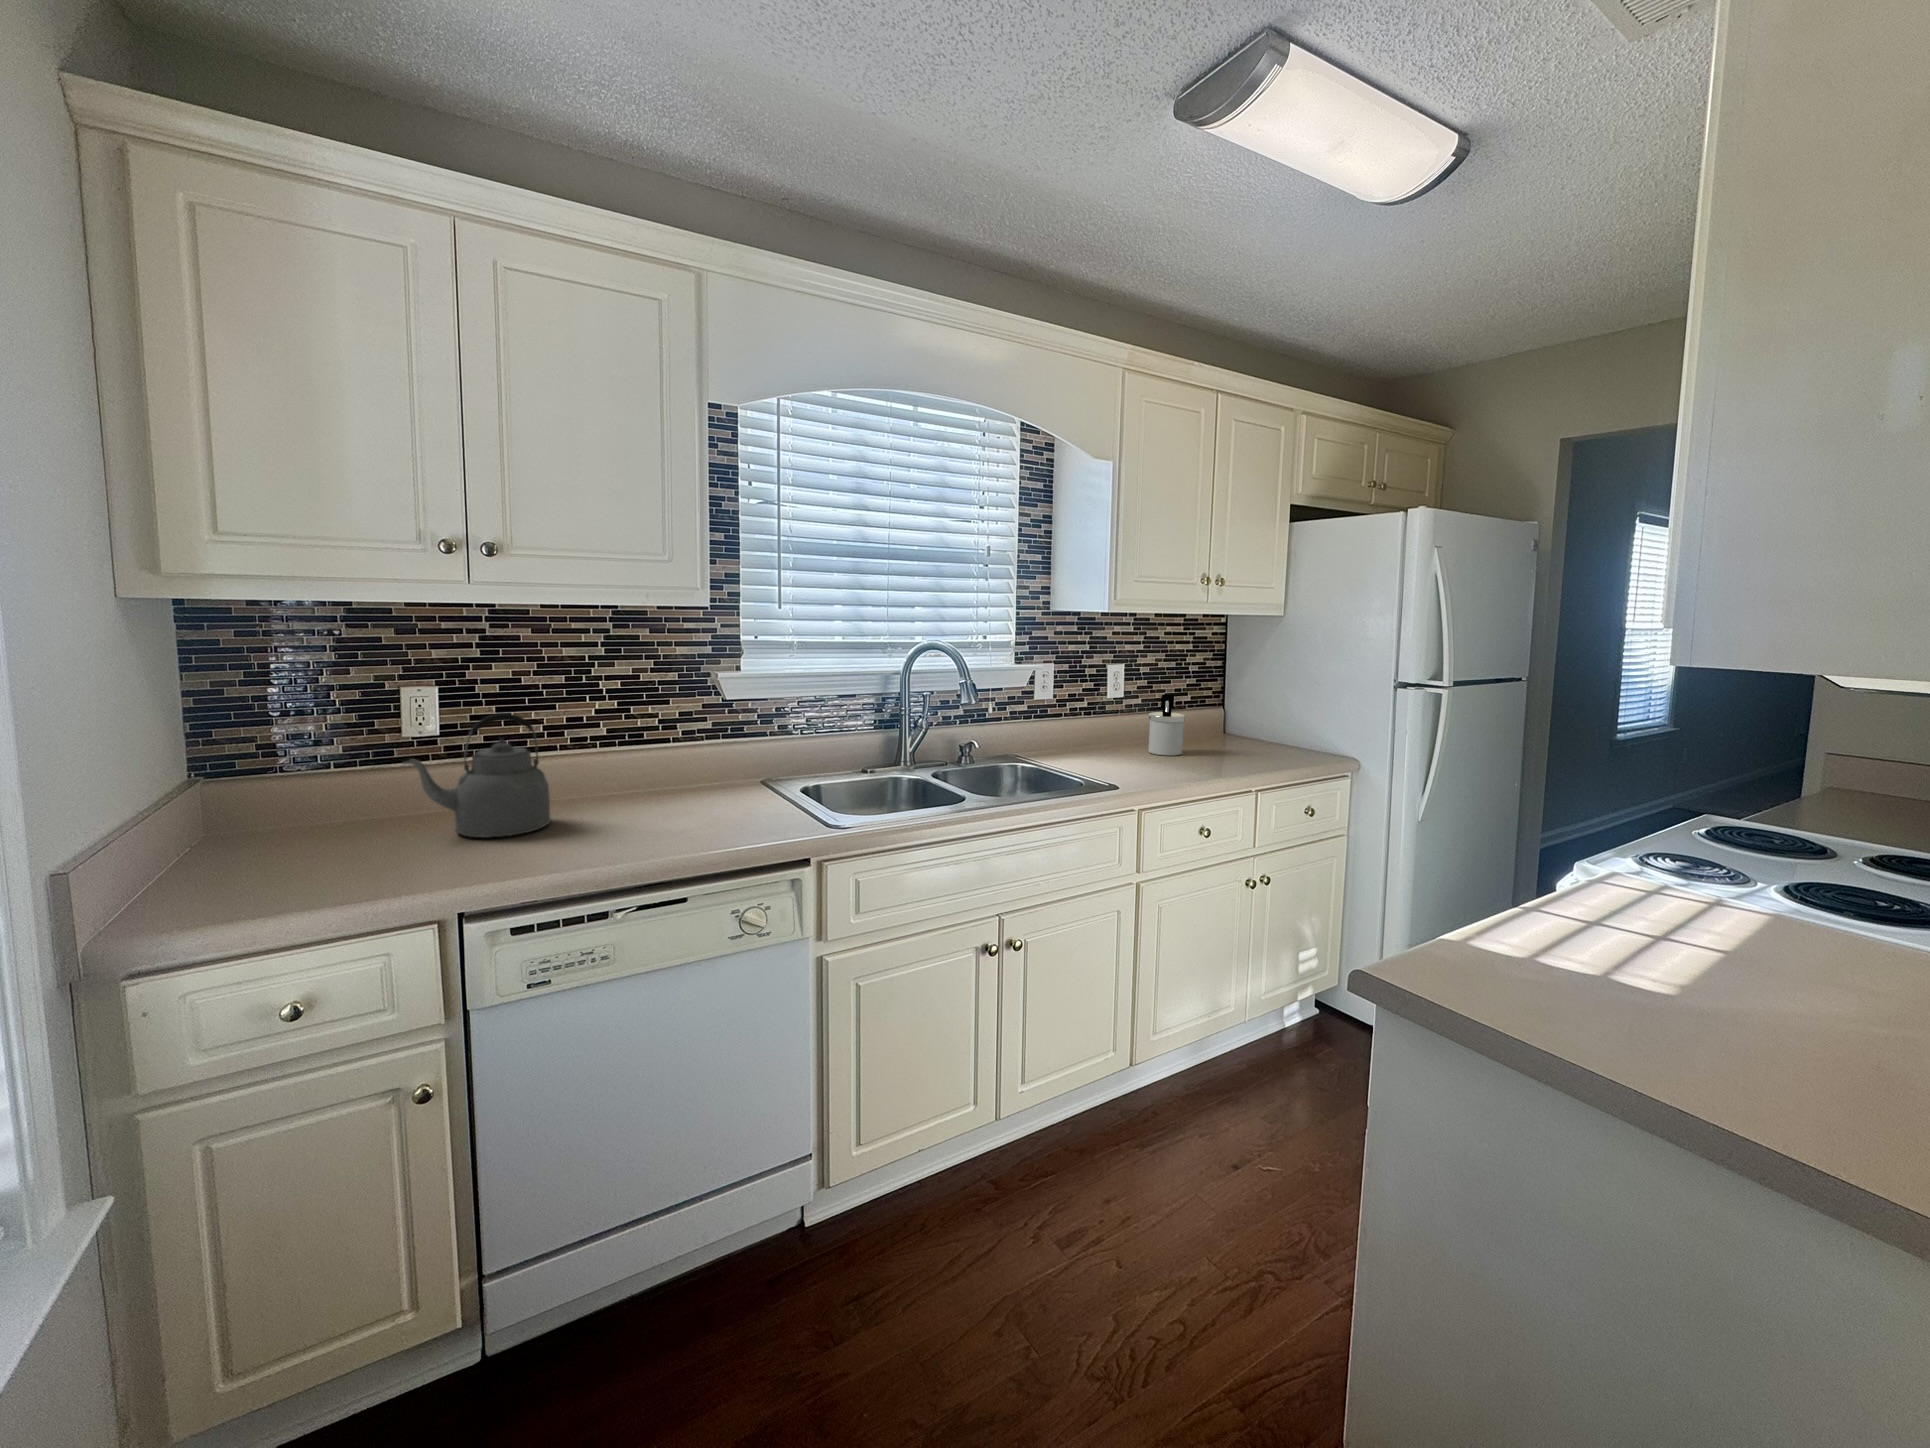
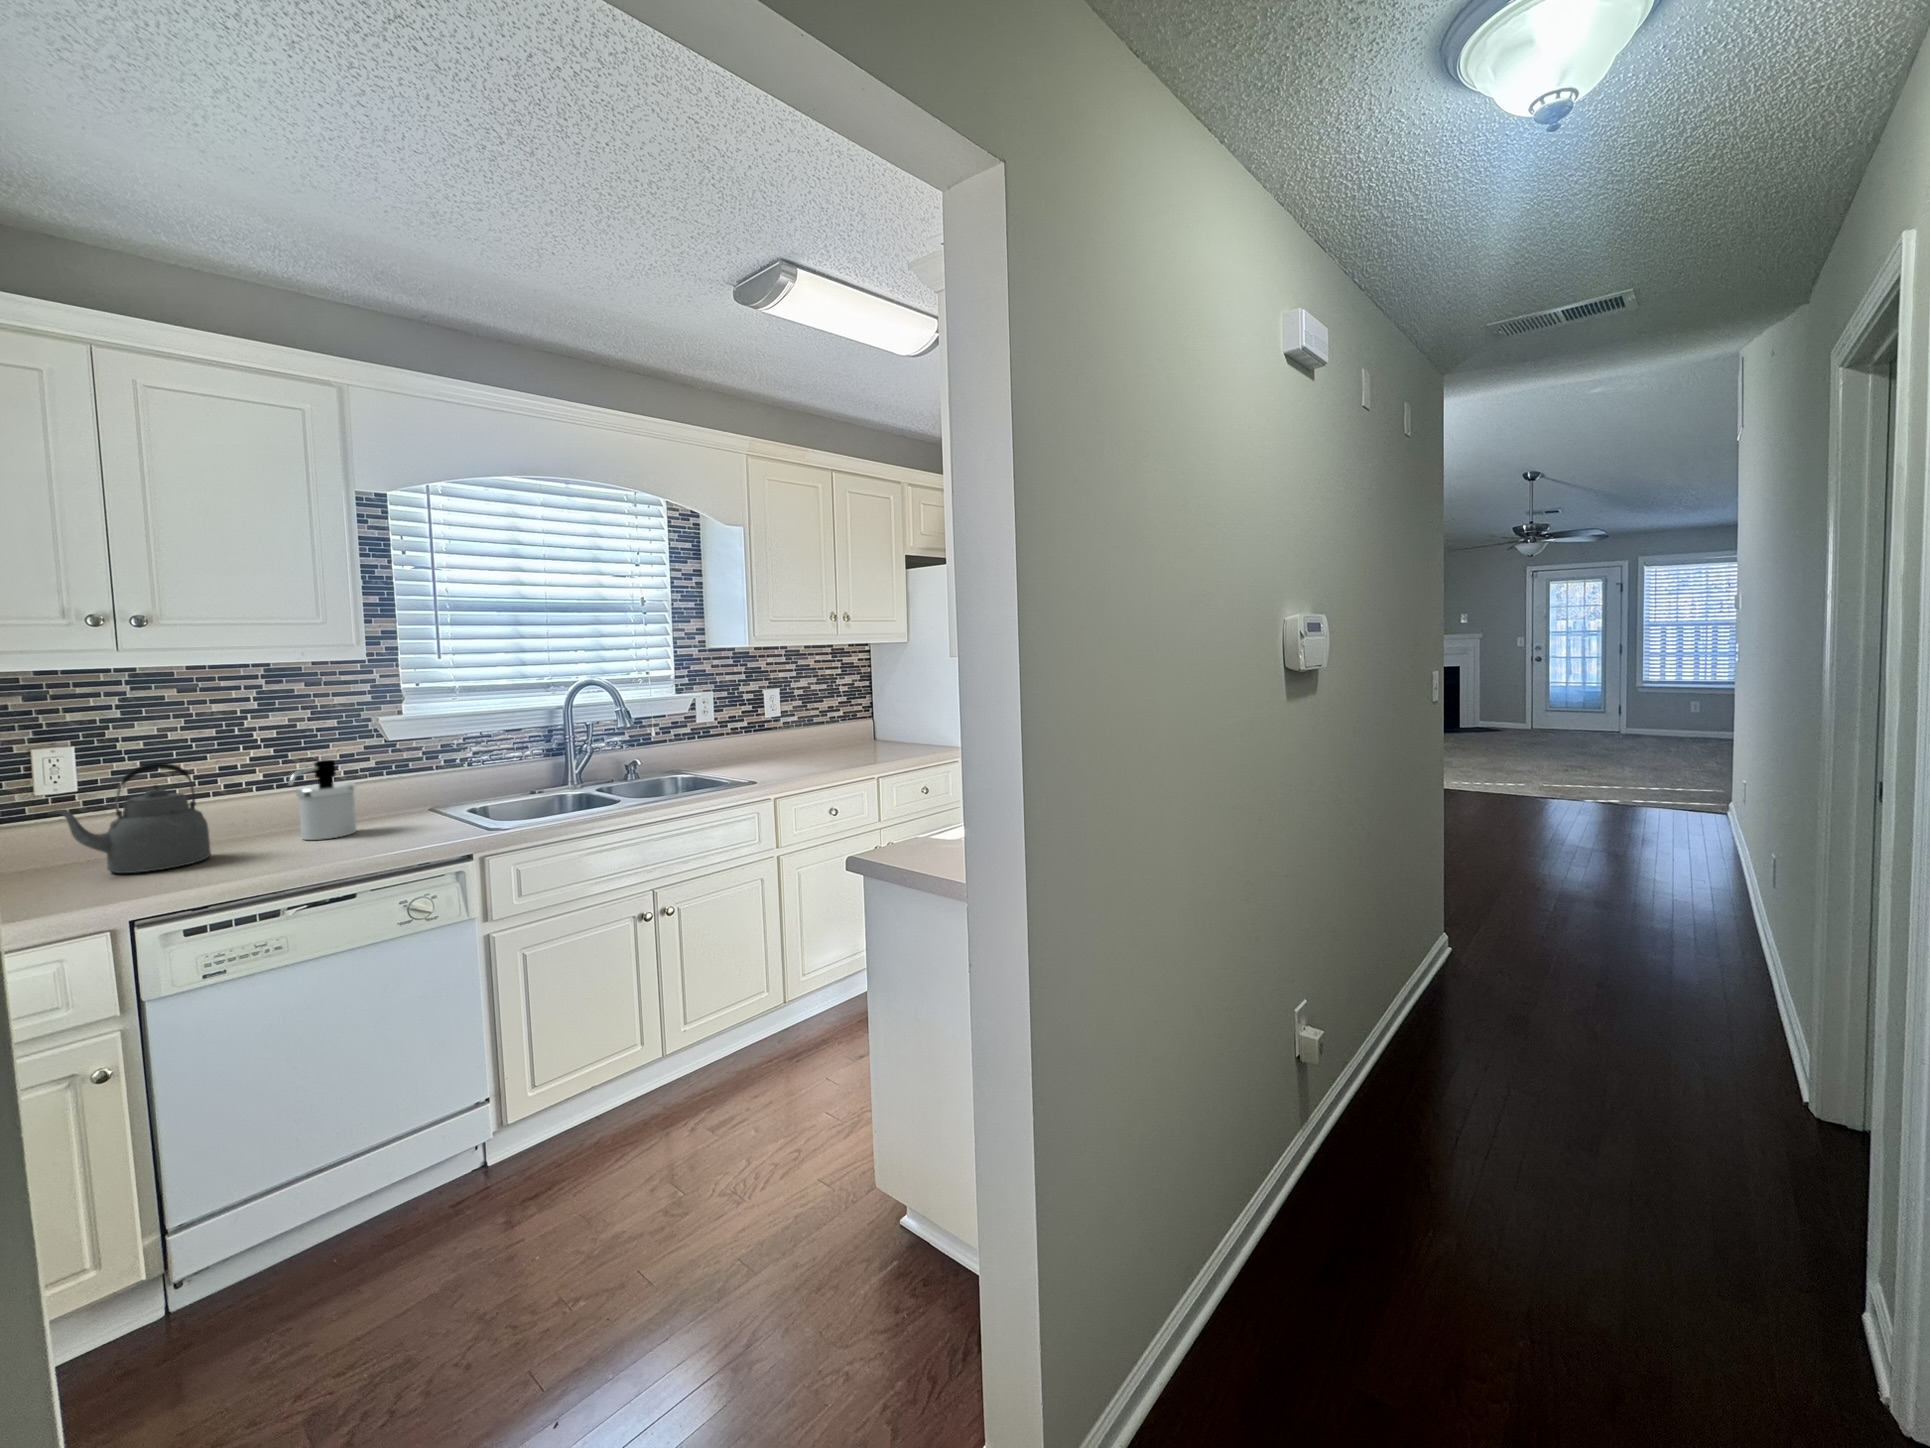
soap dispenser: present [1148,694,1185,756] -> present [288,760,356,840]

